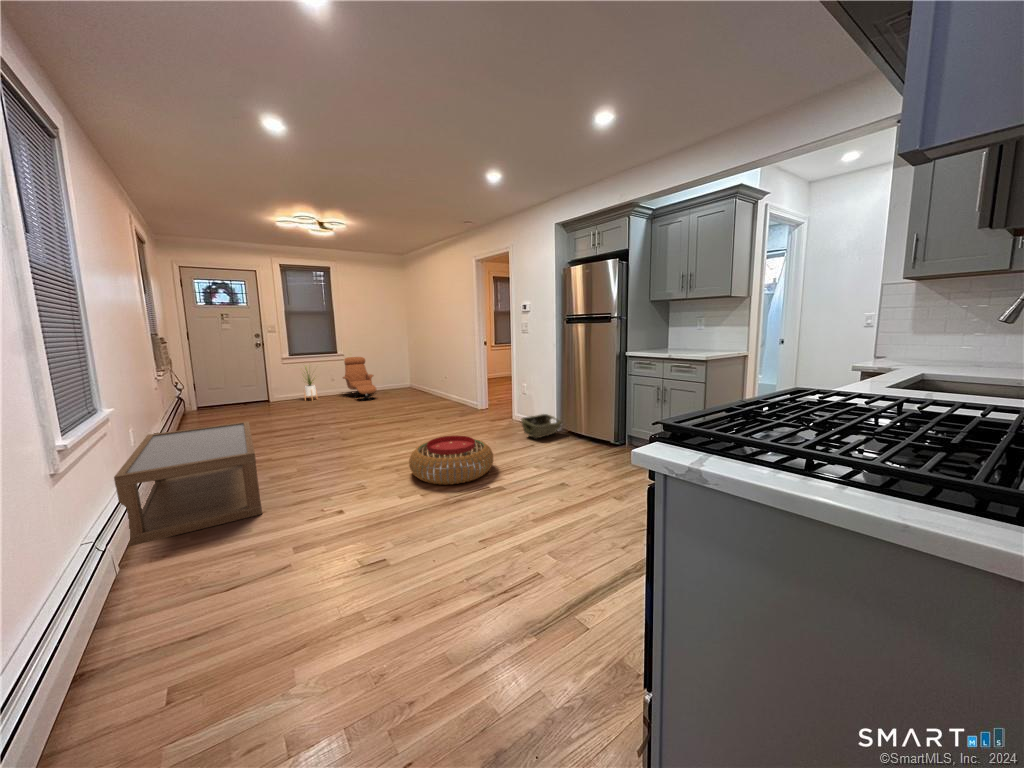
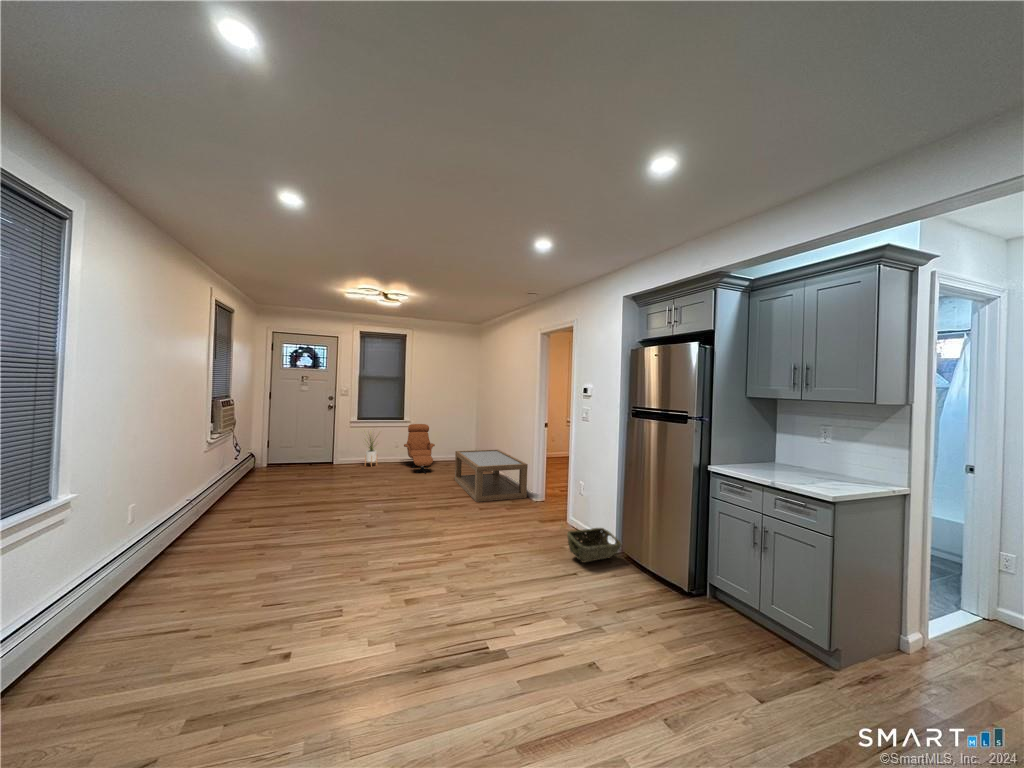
coffee table: present [114,422,262,547] -> present [455,450,528,502]
pouf: present [409,436,493,485] -> none [403,554,511,633]

